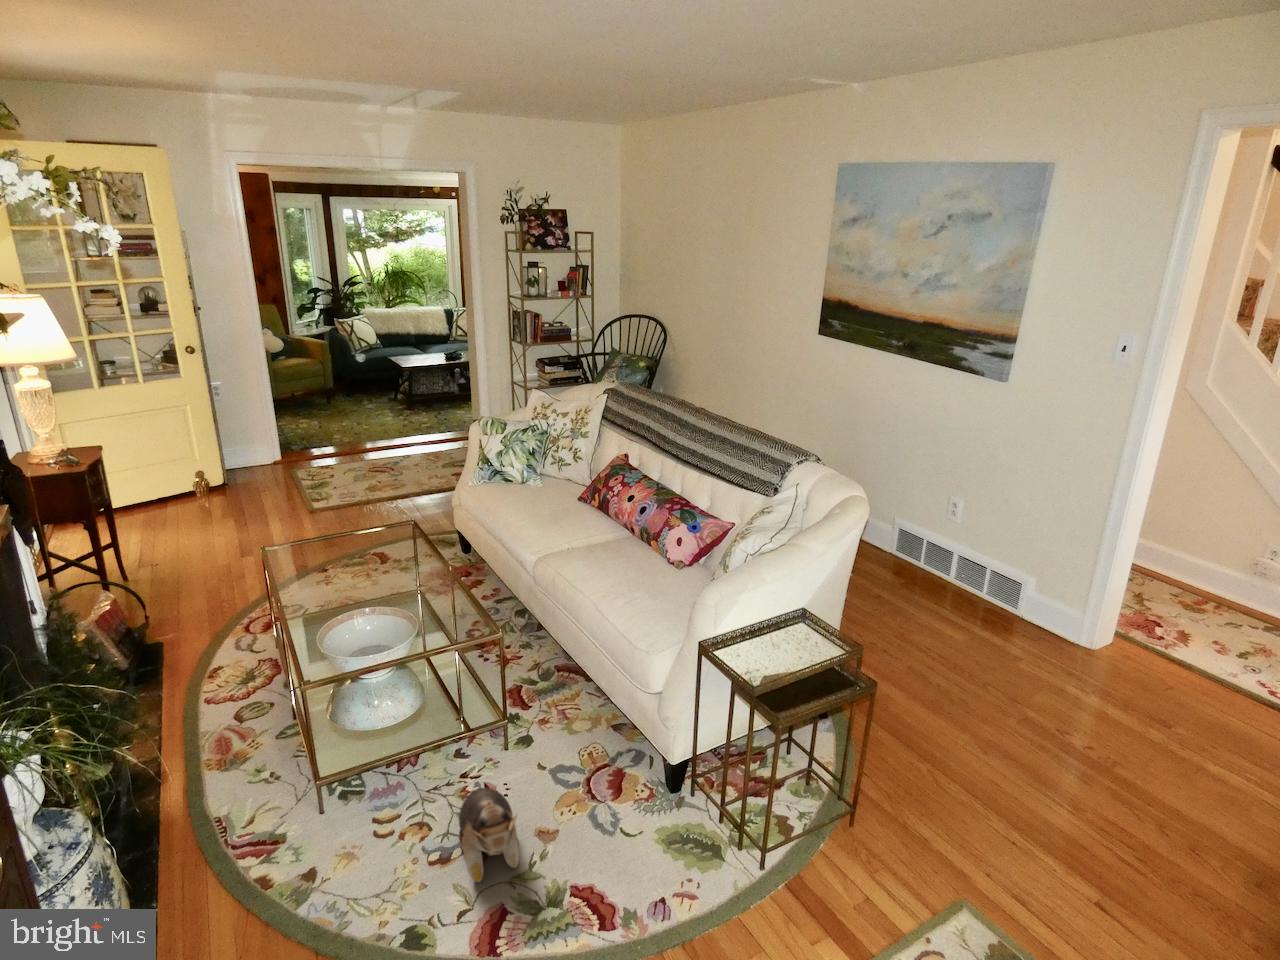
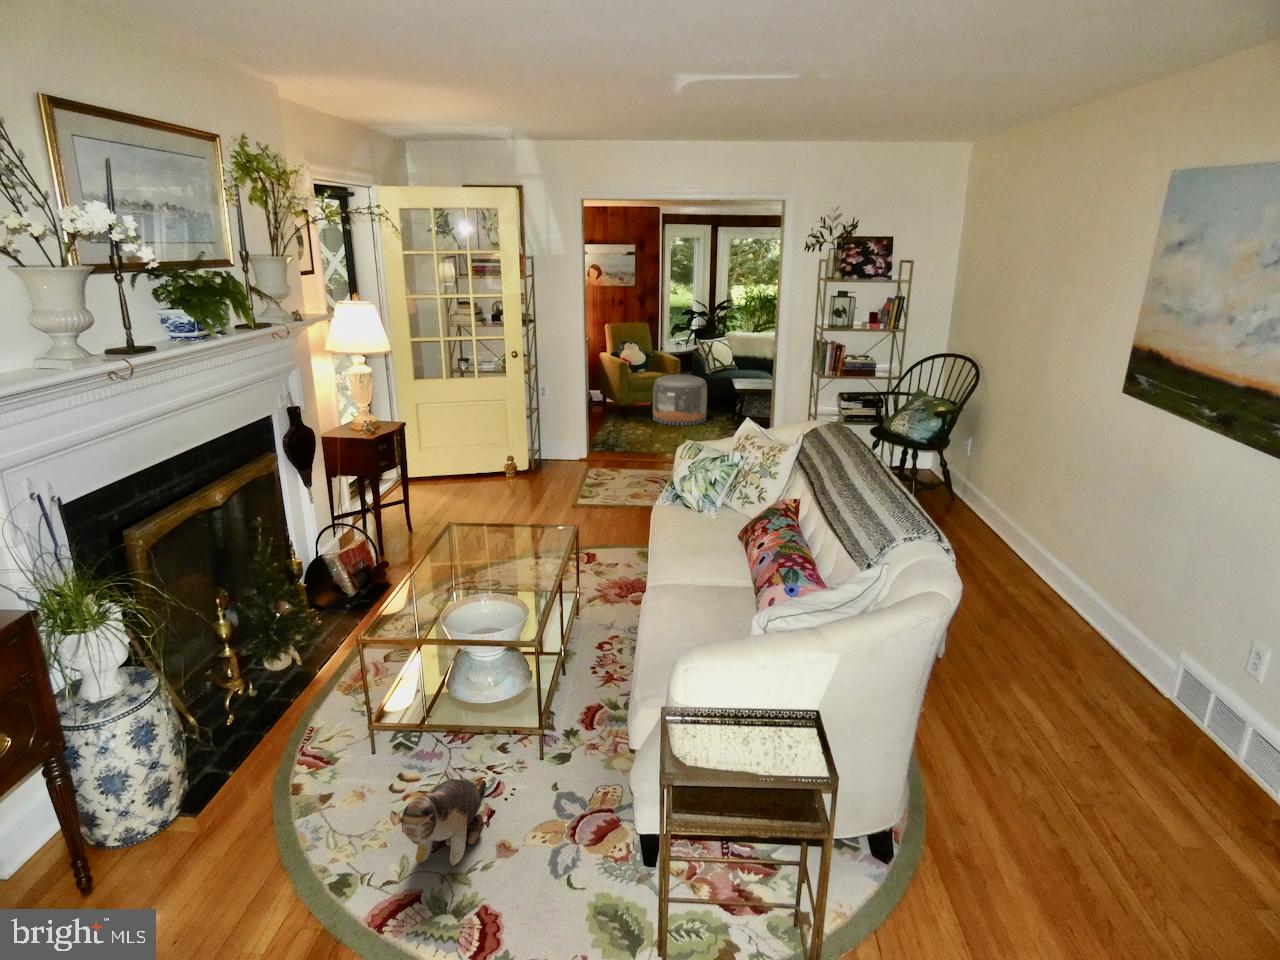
pouf: none [308,359,375,416] -> present [653,374,707,425]

